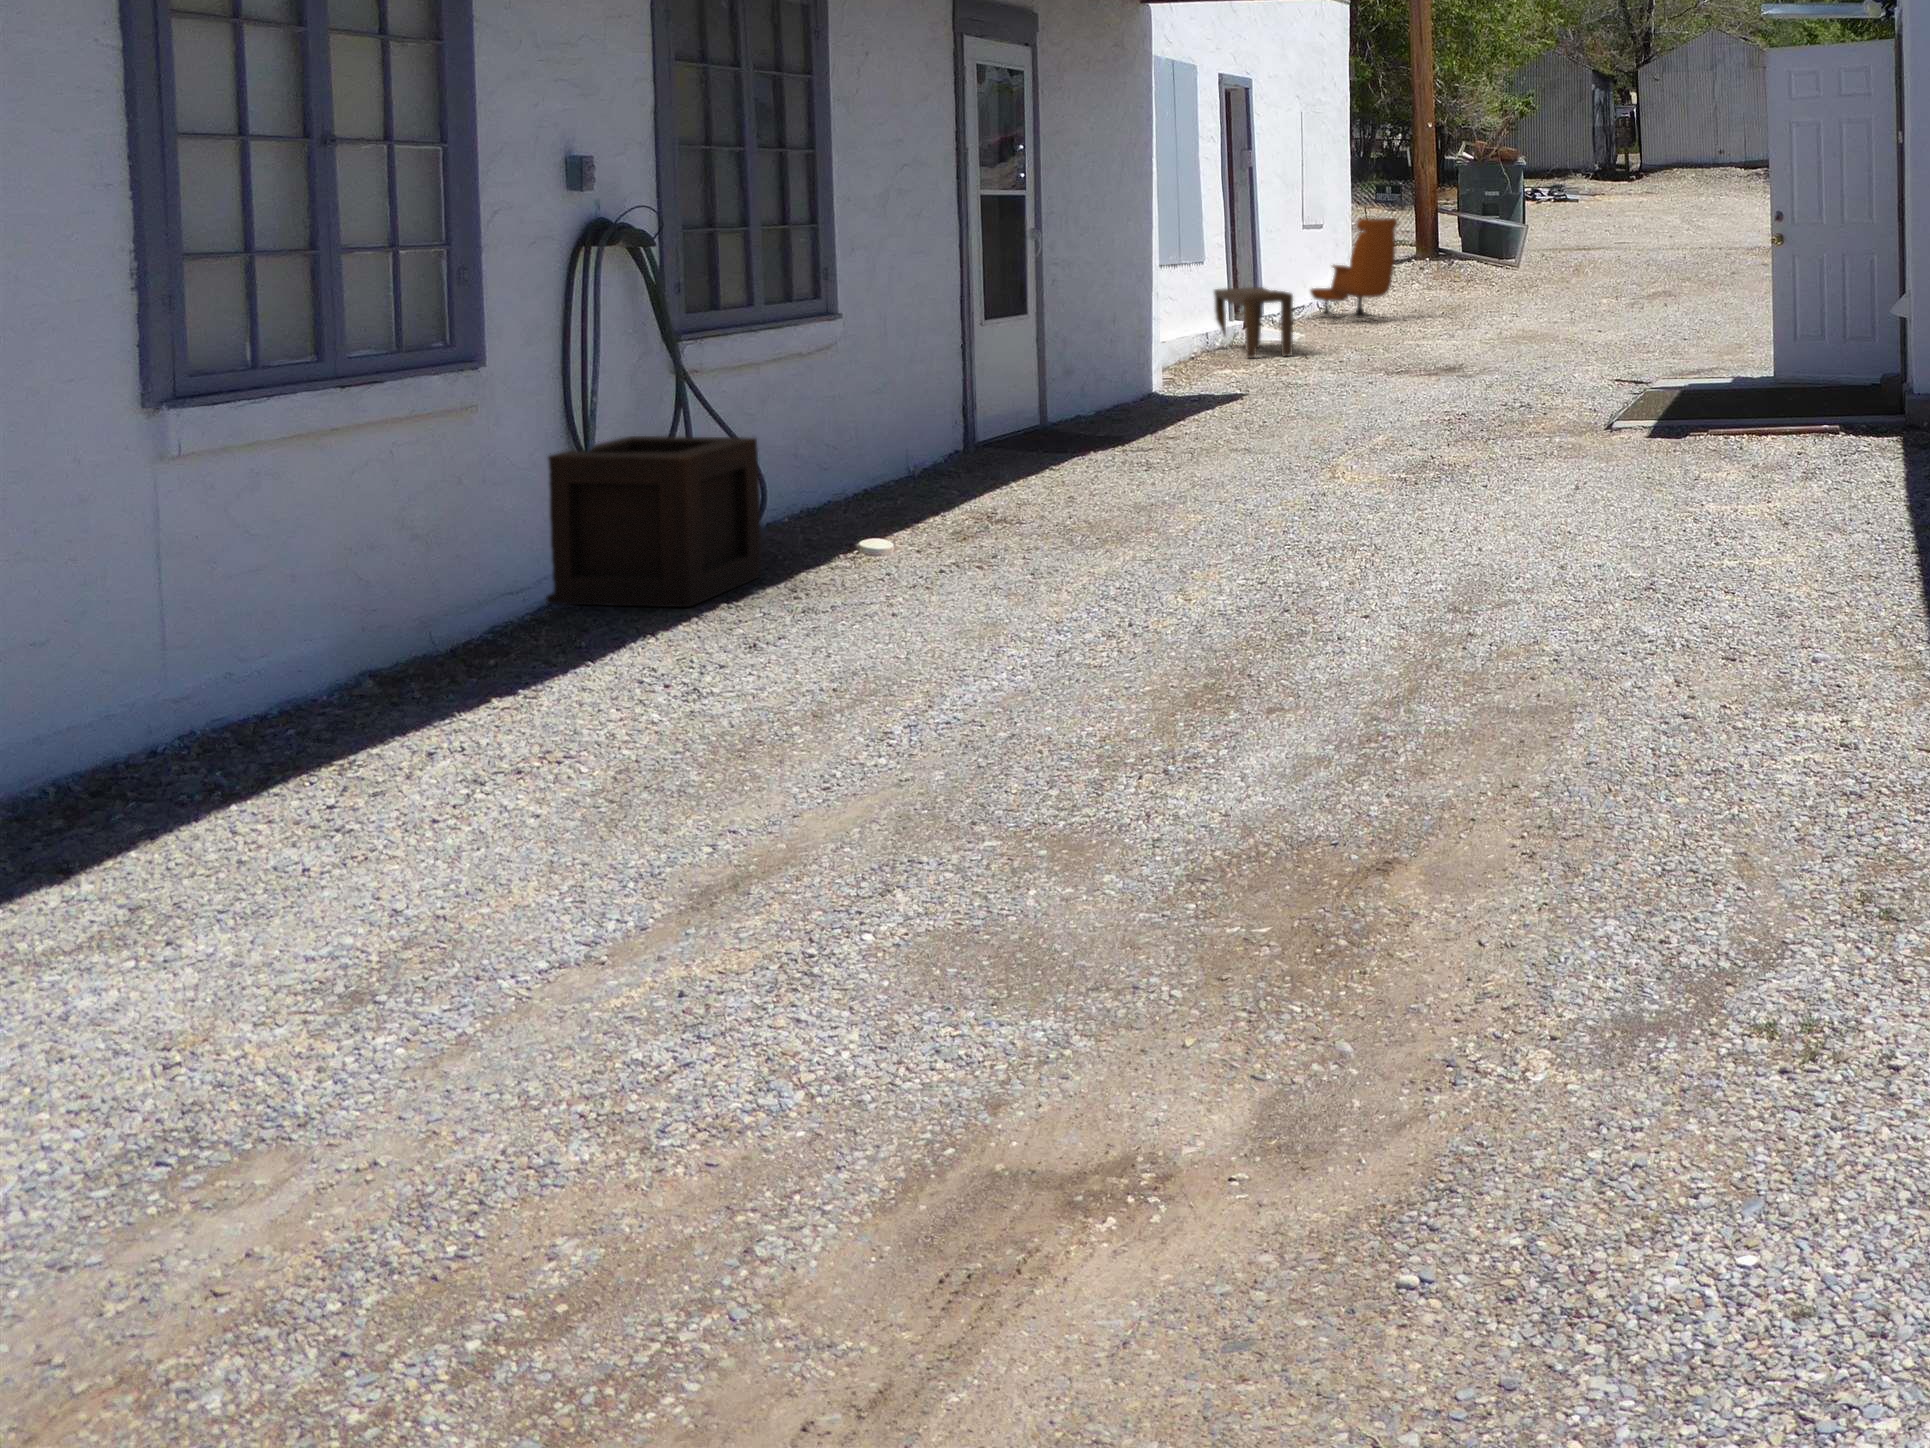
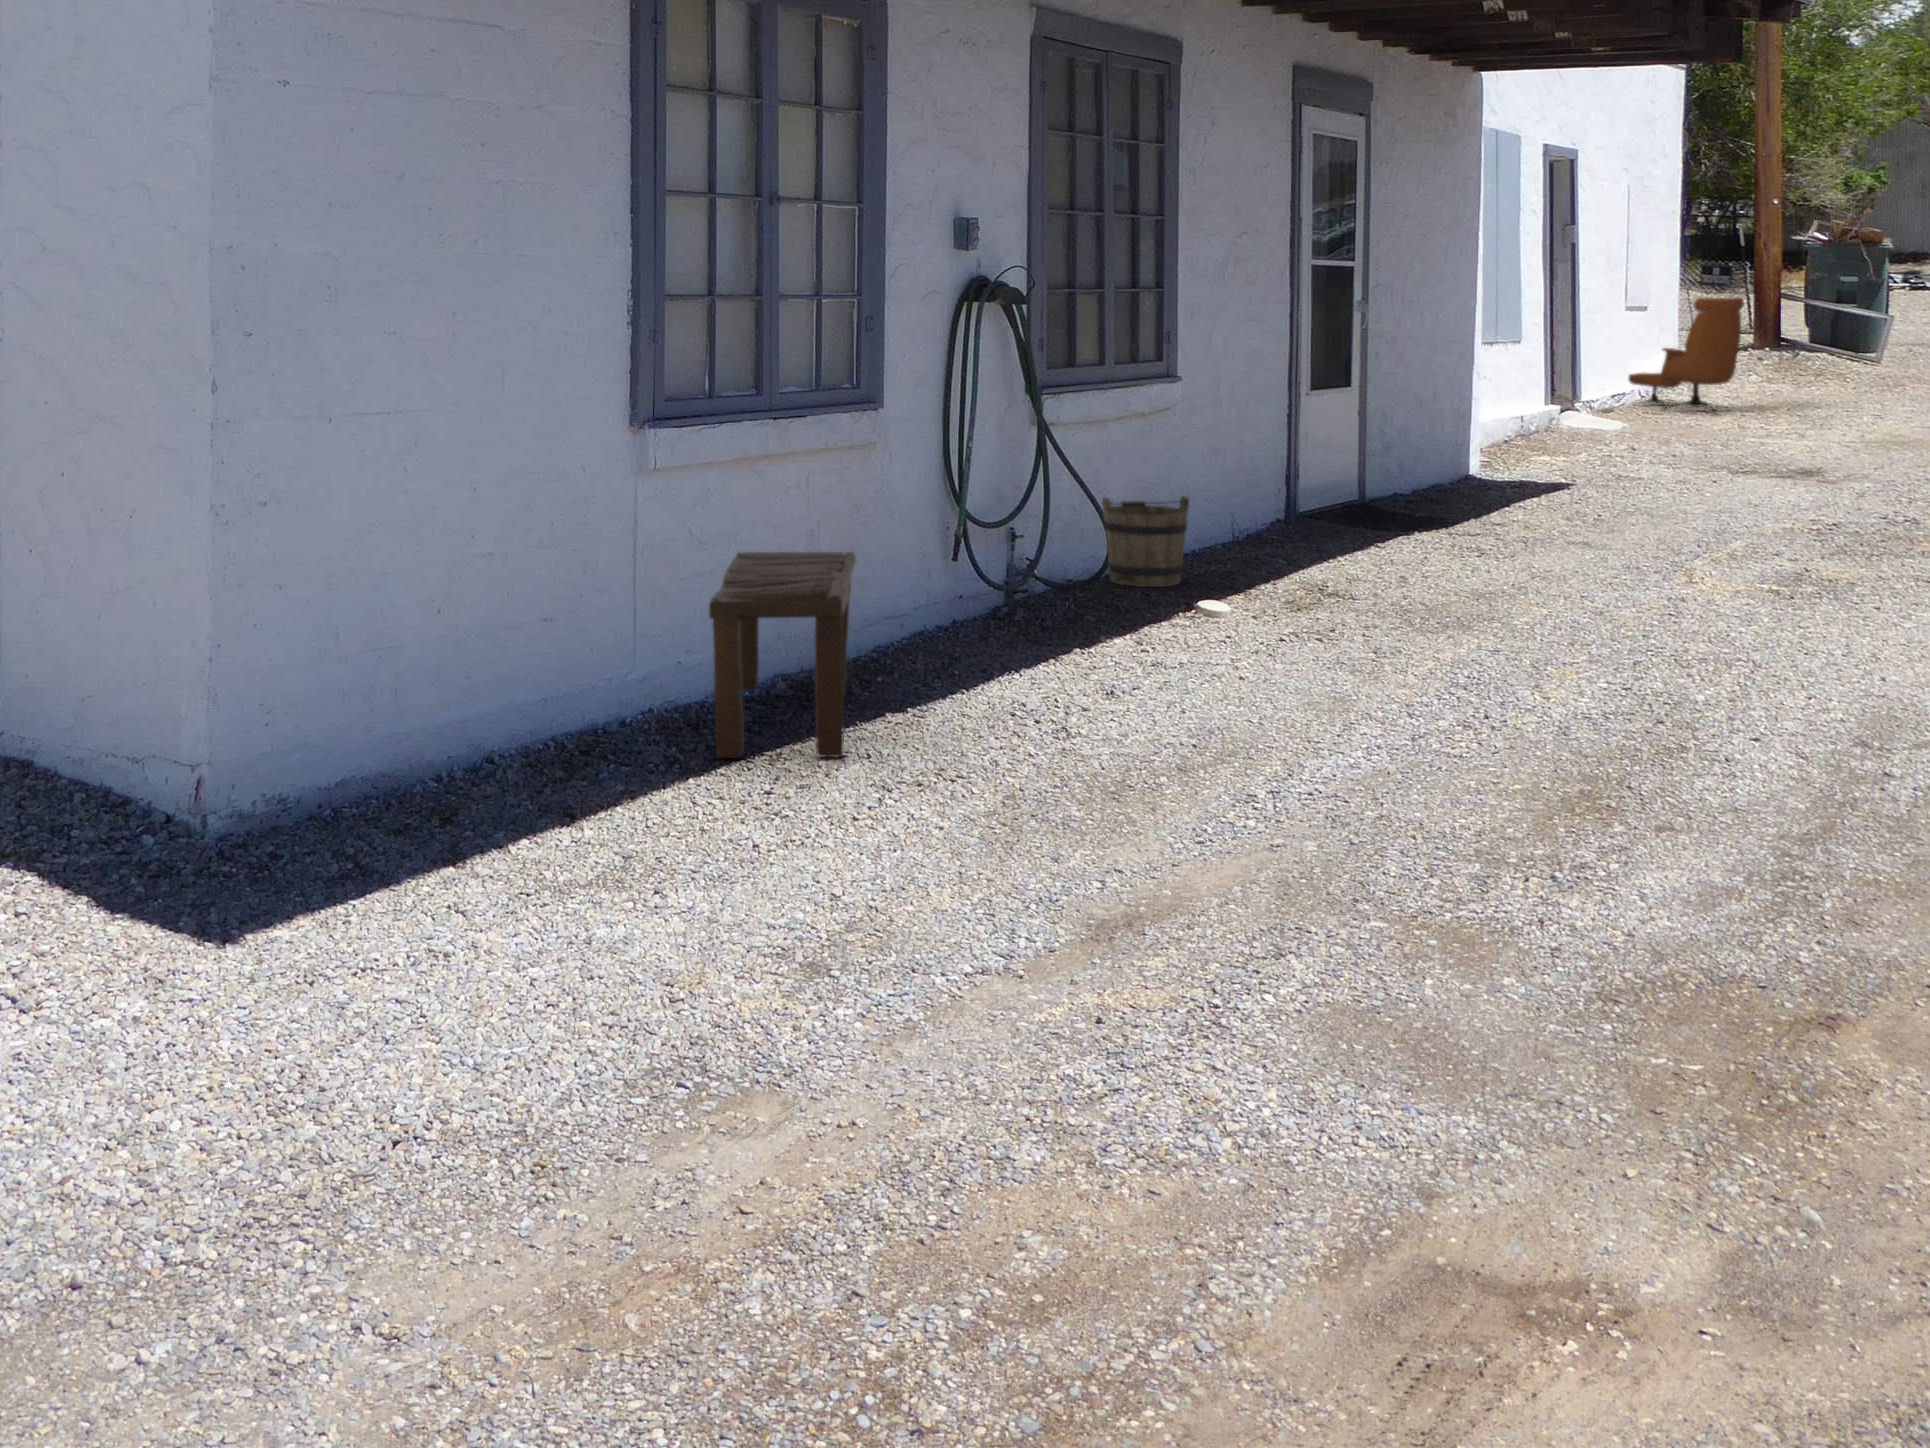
bench: present [1214,287,1293,358] -> present [709,552,856,758]
bucket: none [762,432,858,529] -> present [1102,496,1189,587]
wooden crate: present [546,436,761,607] -> none [921,487,1107,650]

